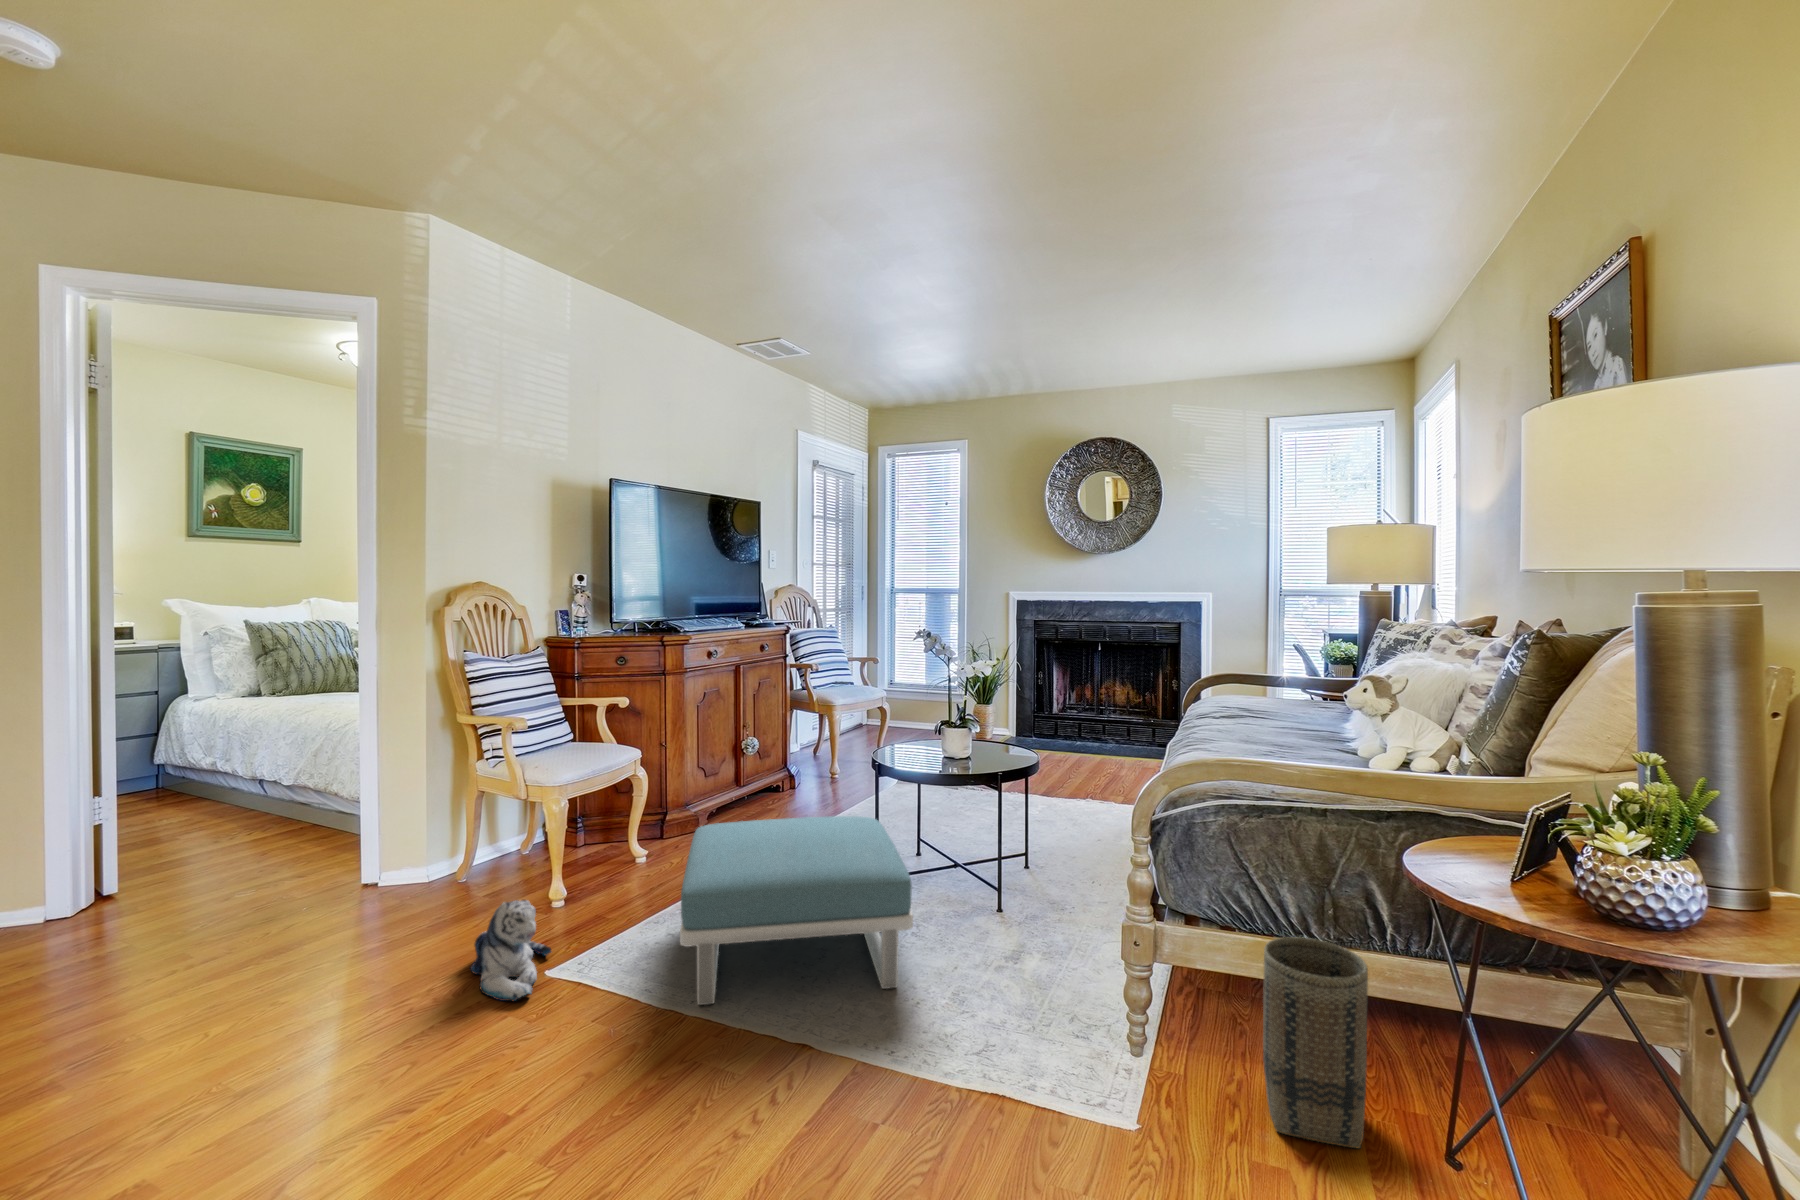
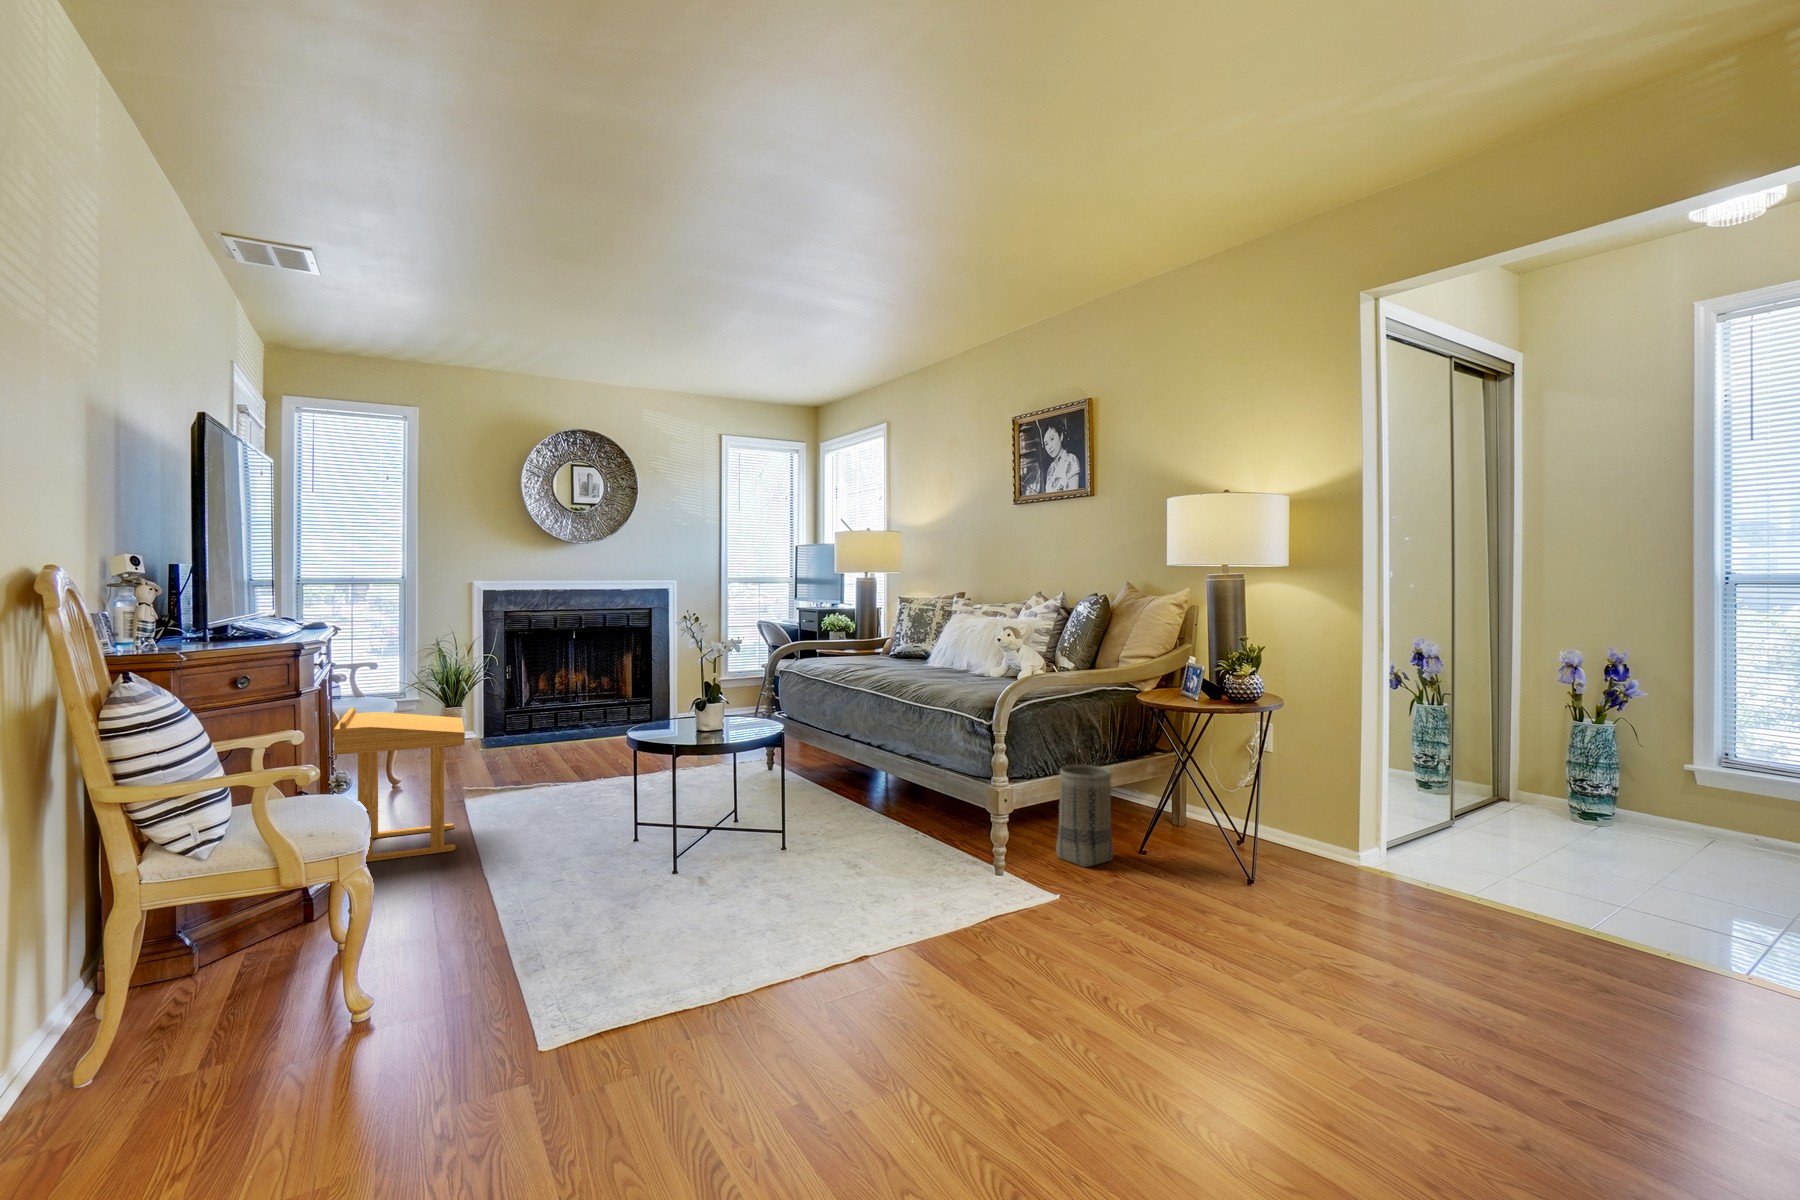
side table: none [729,695,849,825] -> present [334,708,465,862]
footstool: present [680,816,913,1005] -> none [562,787,838,962]
plush toy: present [470,900,551,1001] -> none [411,941,589,1057]

